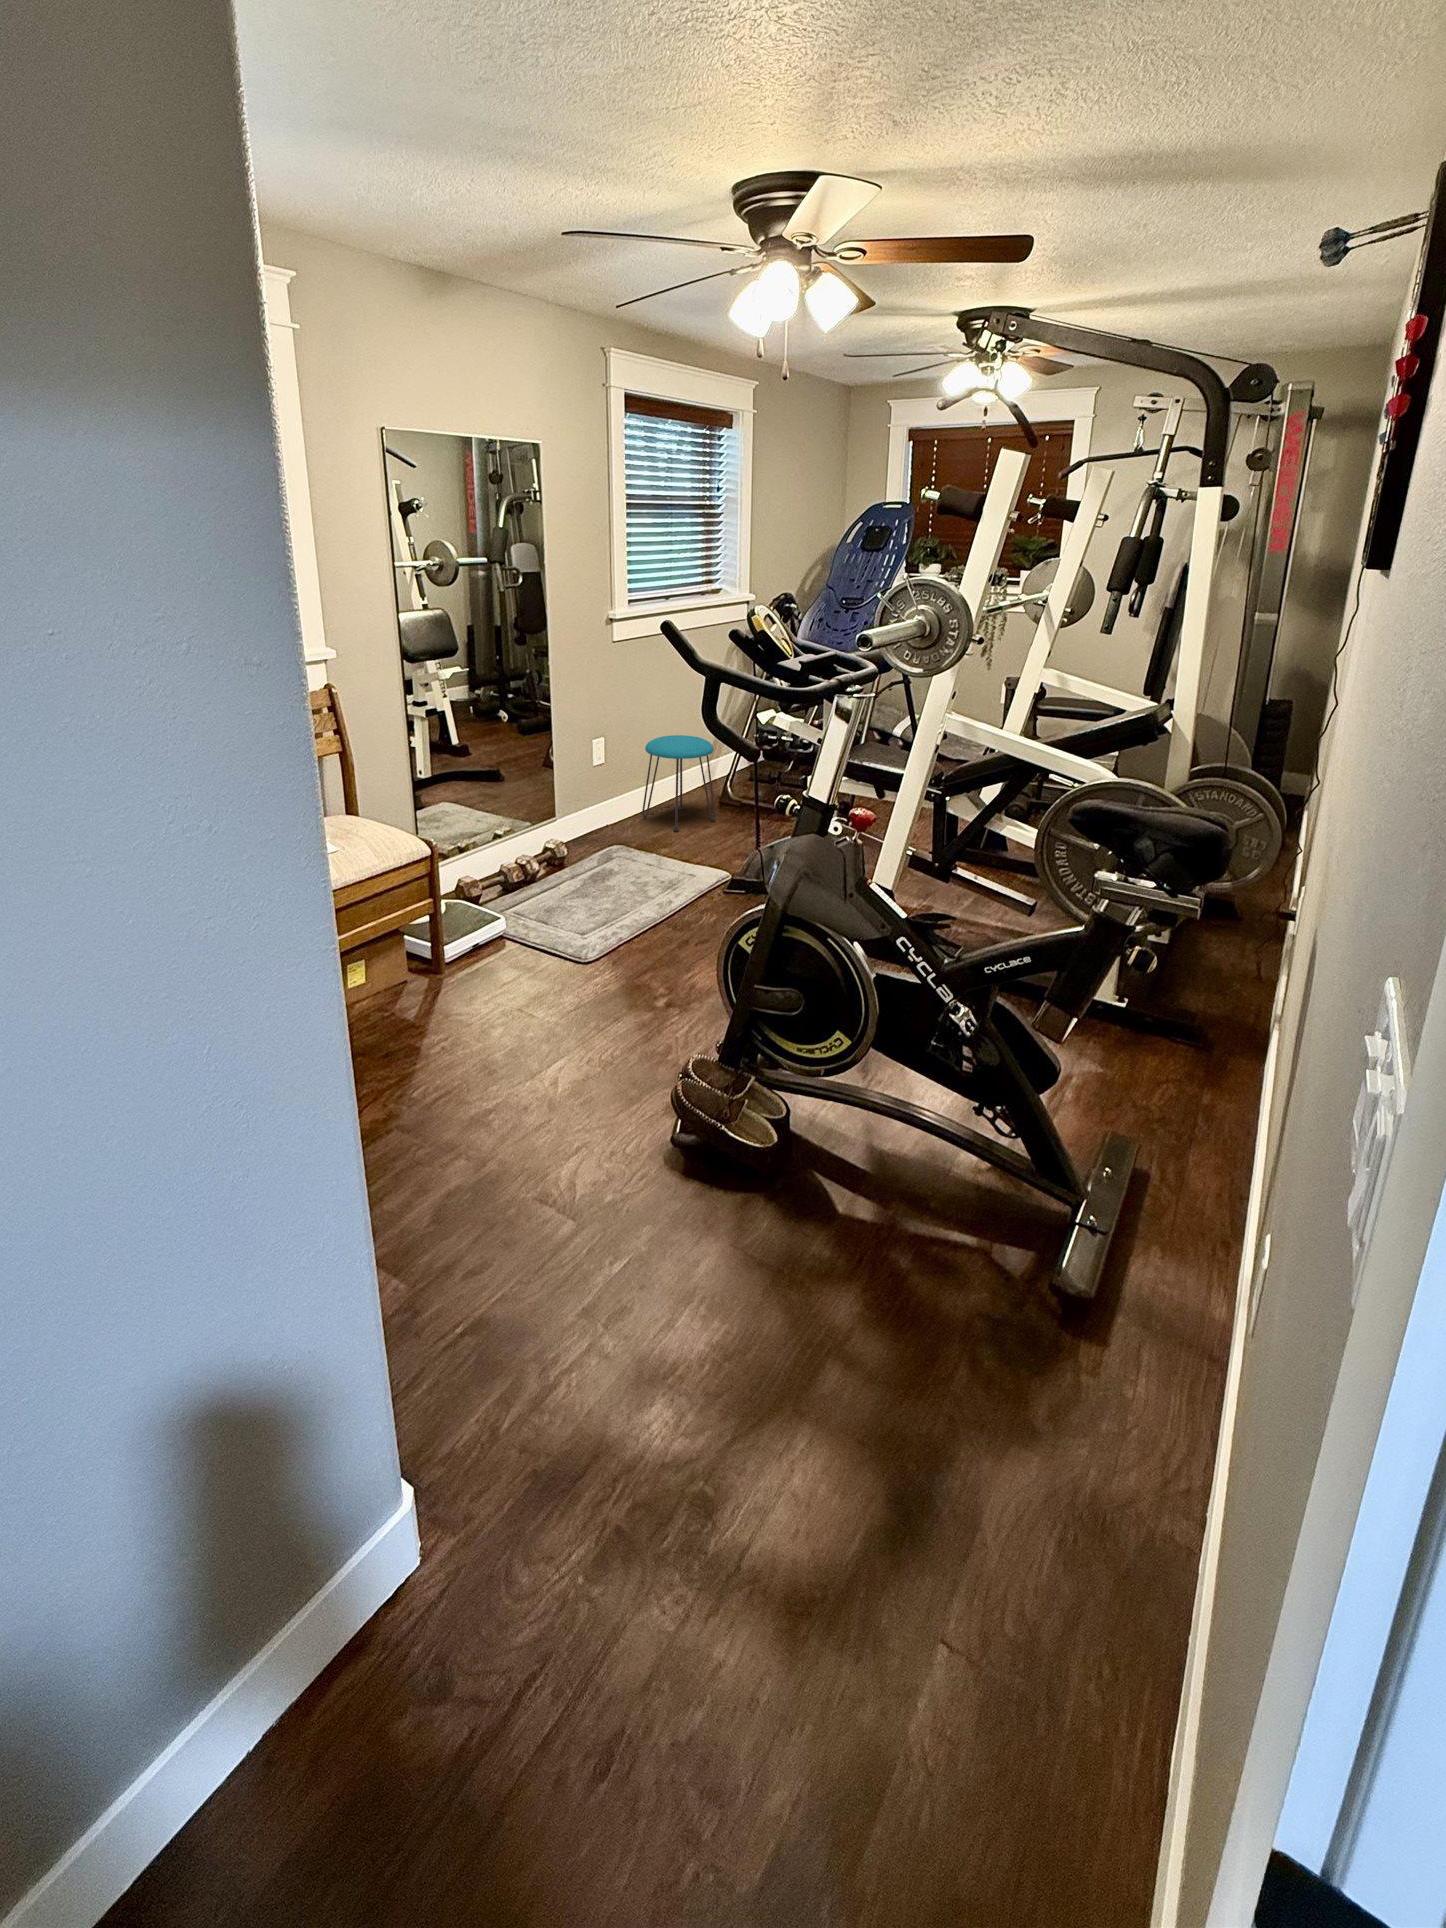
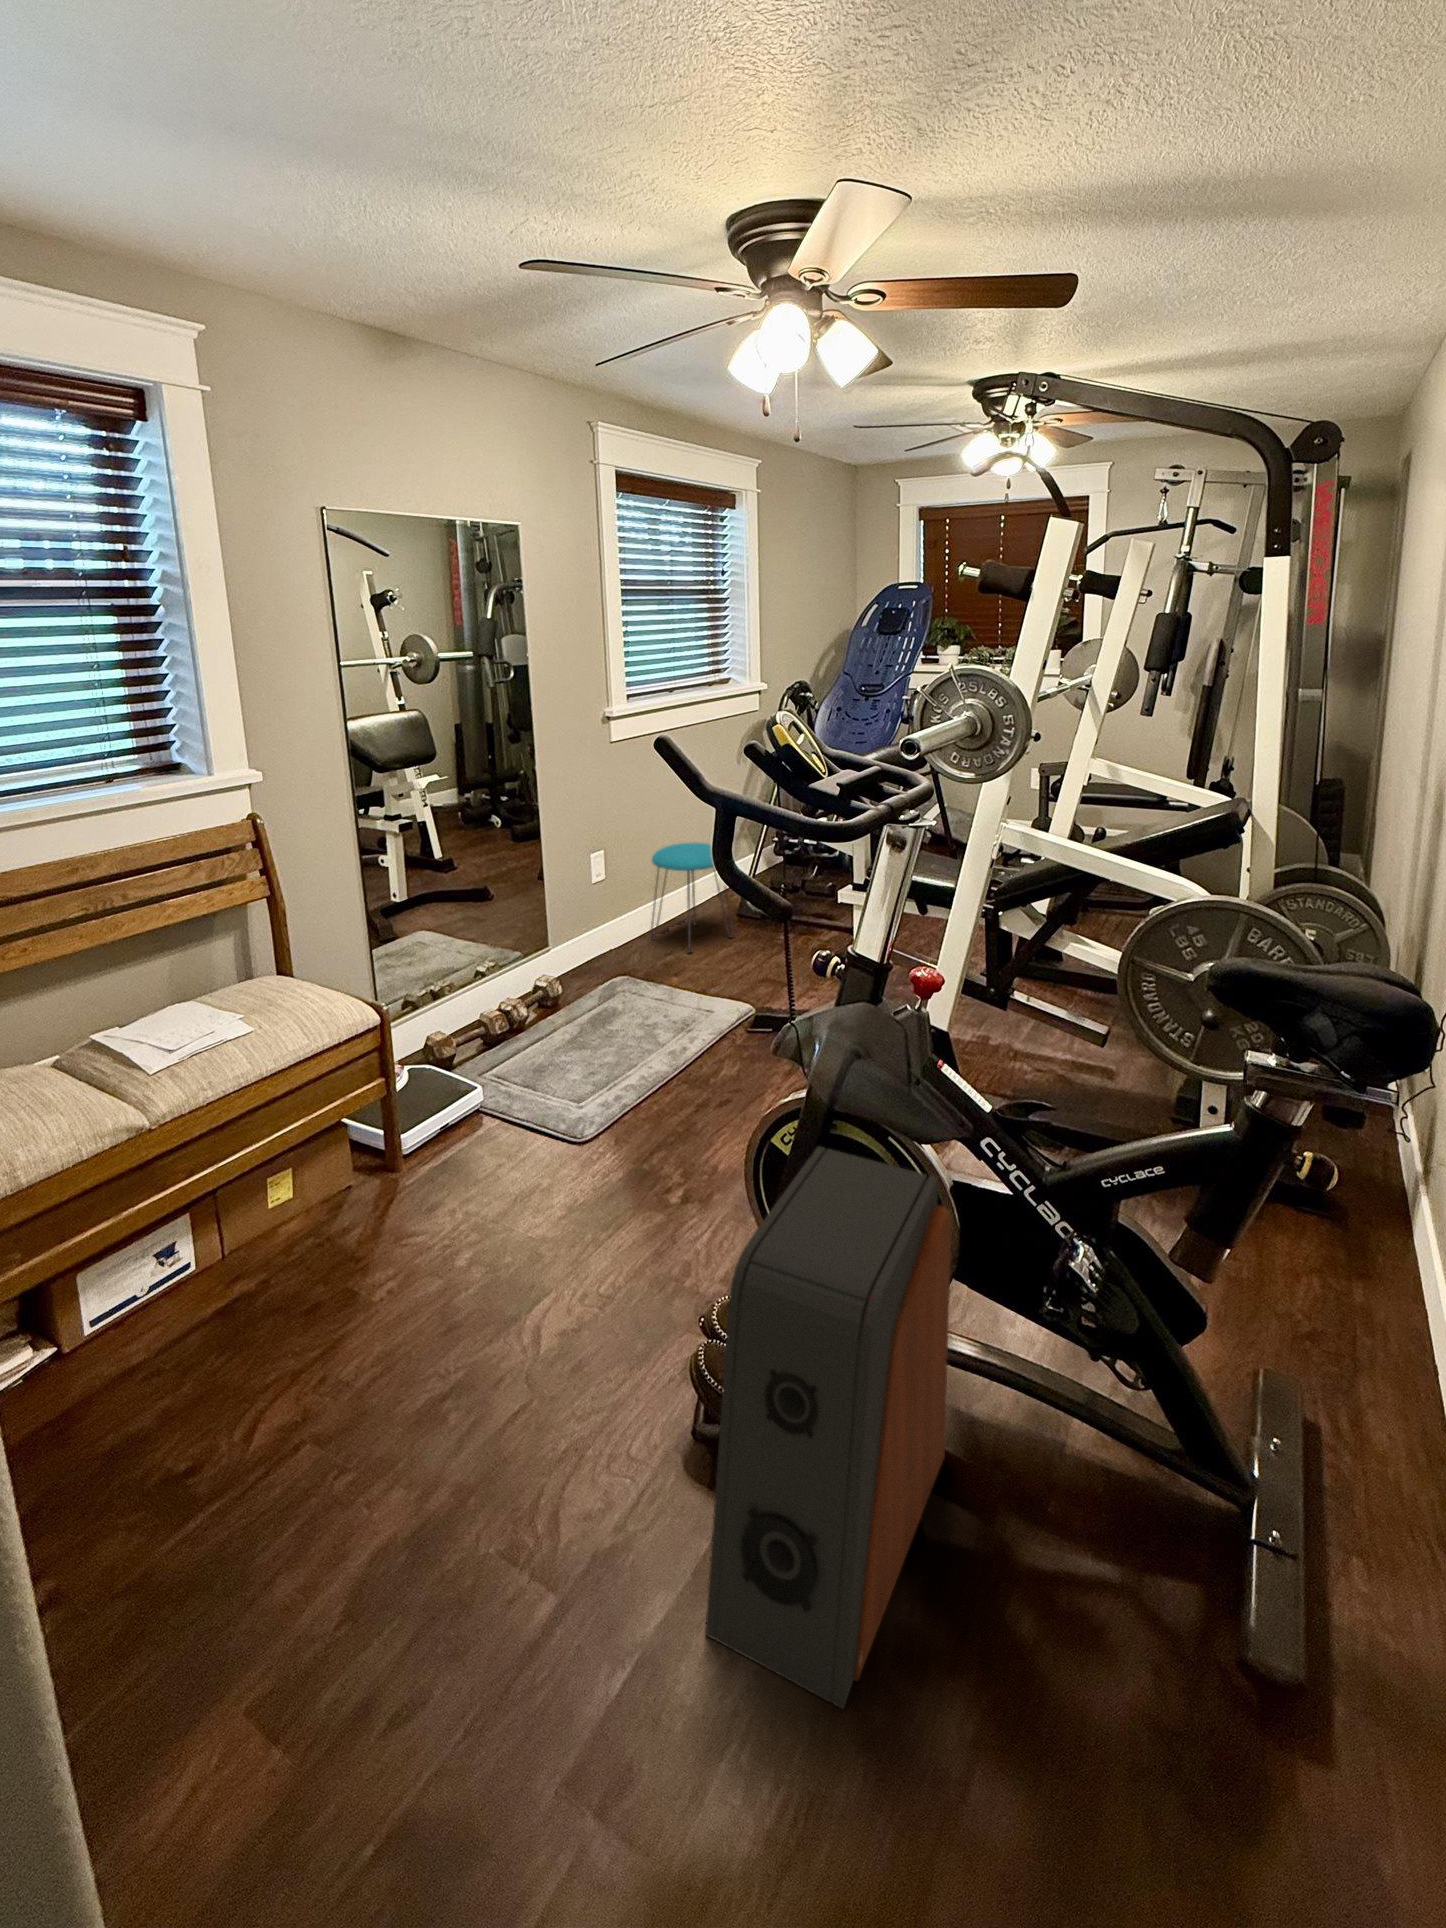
speaker: none [677,941,872,1298] -> present [705,1147,952,1709]

